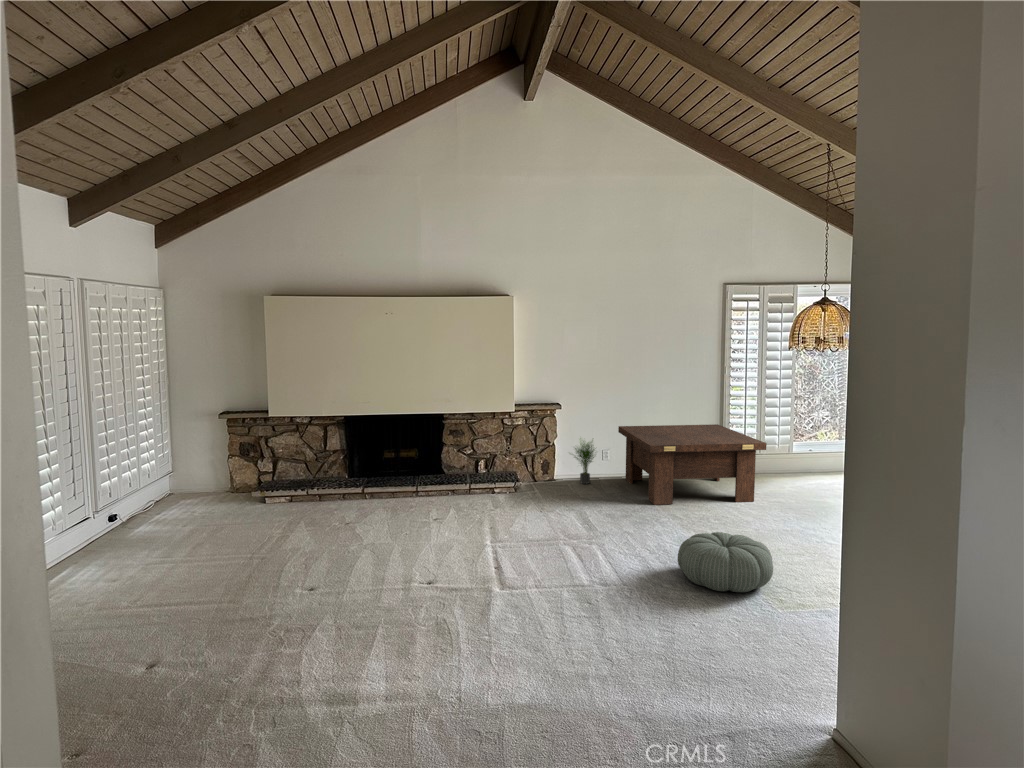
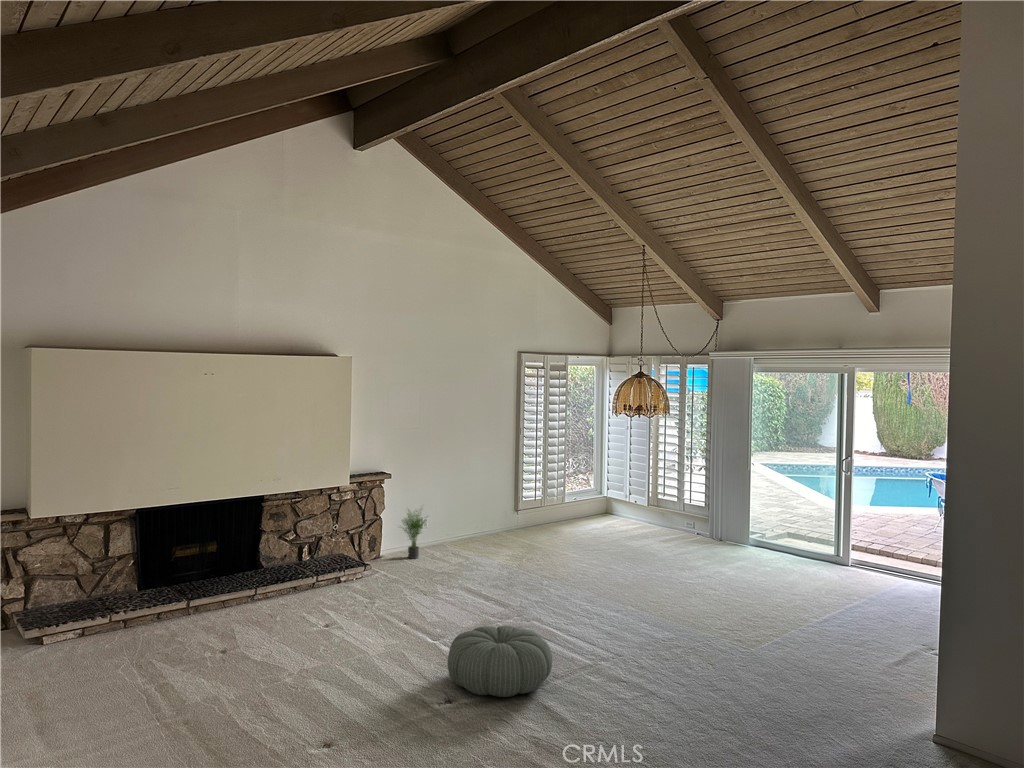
coffee table: present [618,424,766,505] -> none [437,483,593,568]
pouf: present [678,532,773,592] -> present [448,626,552,697]

